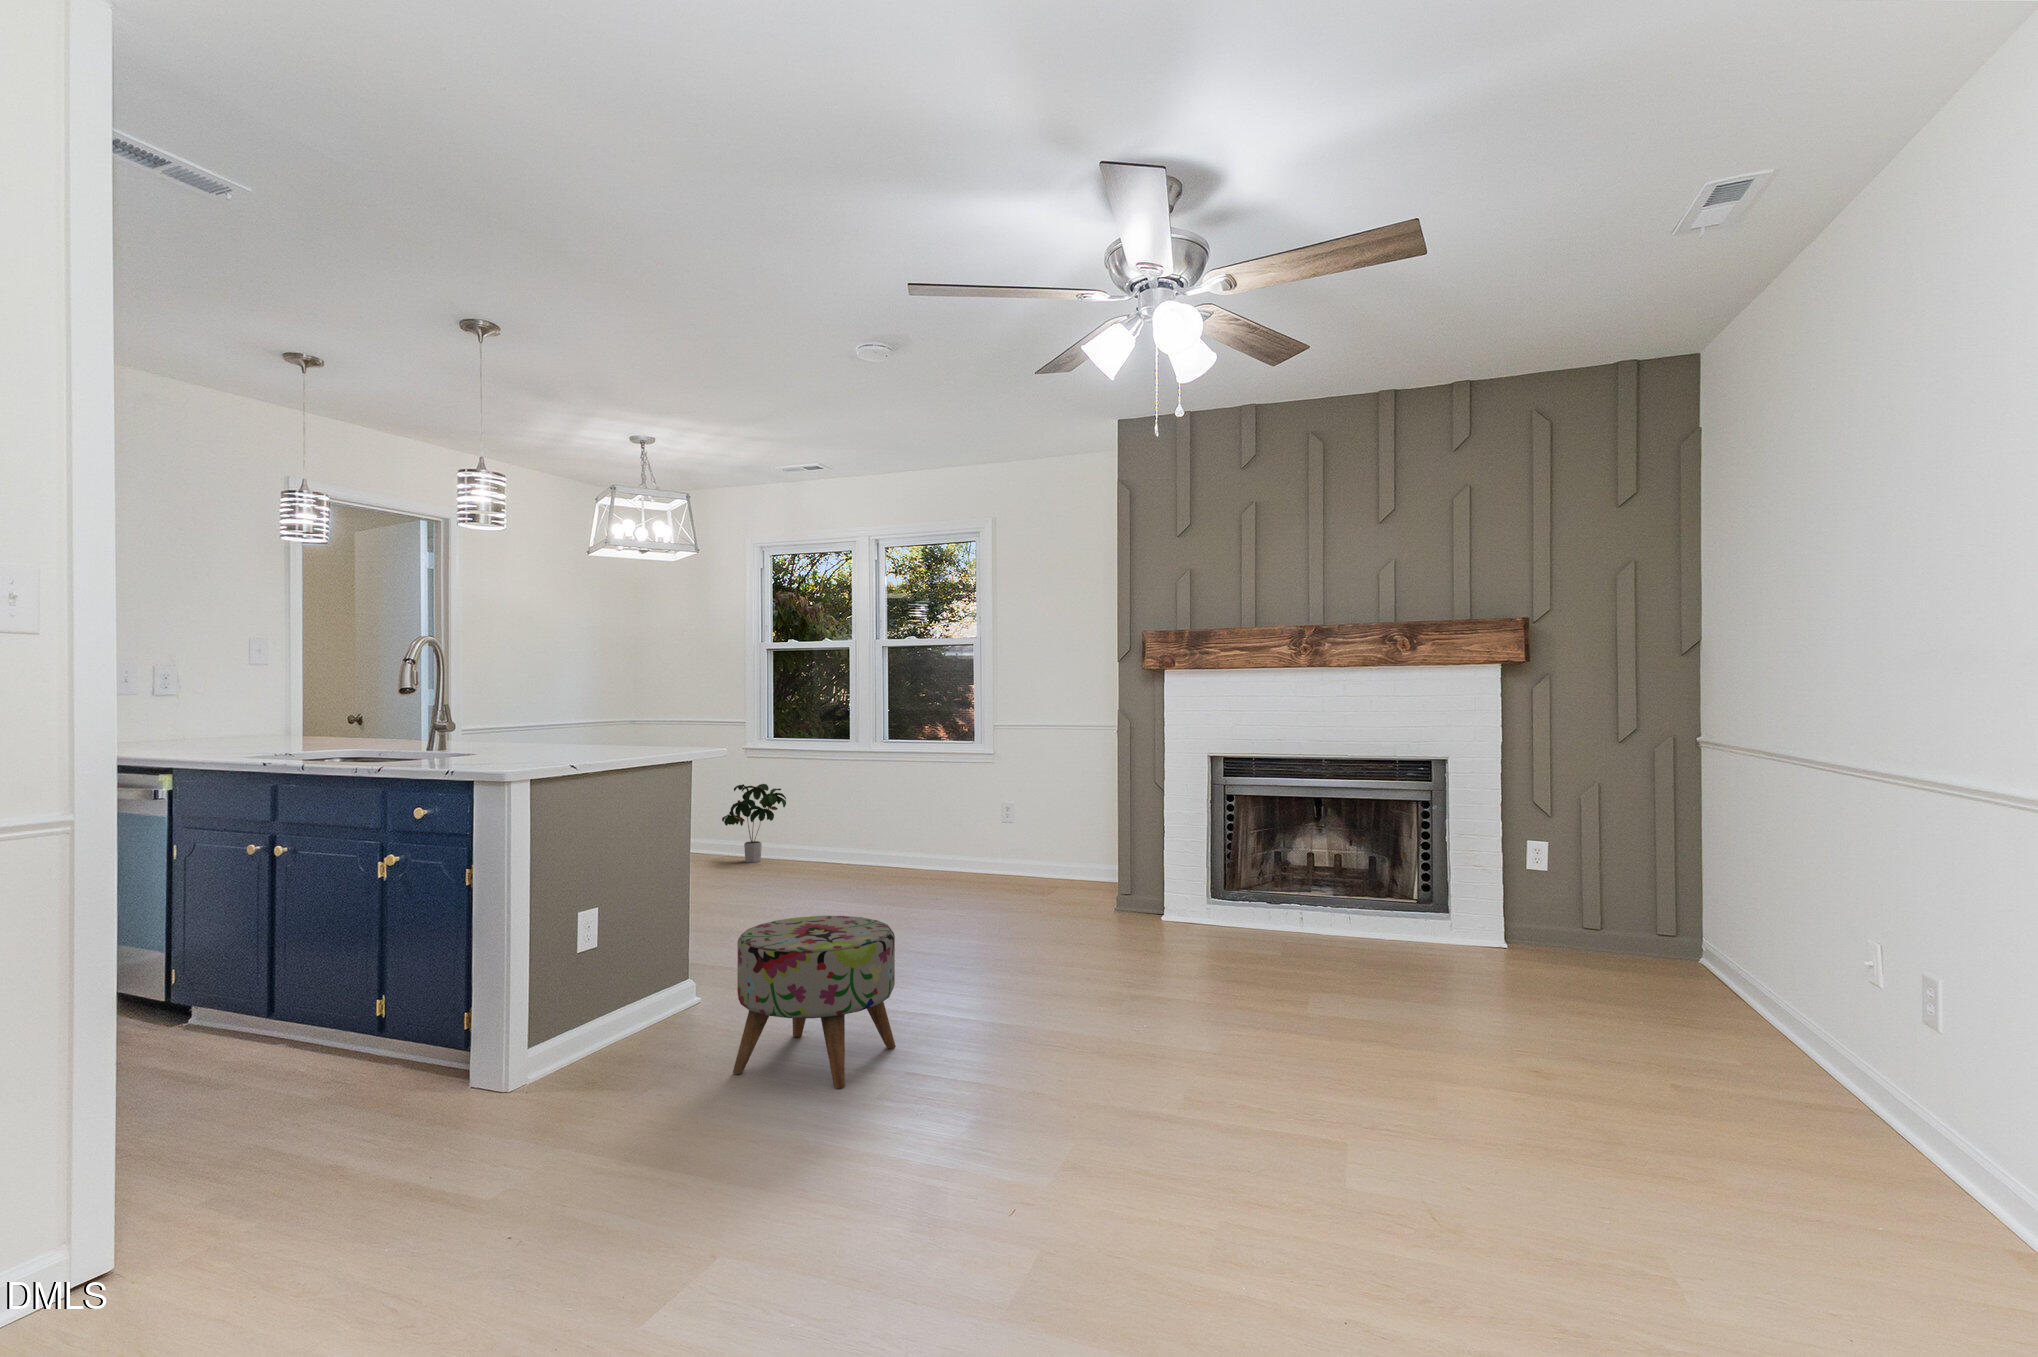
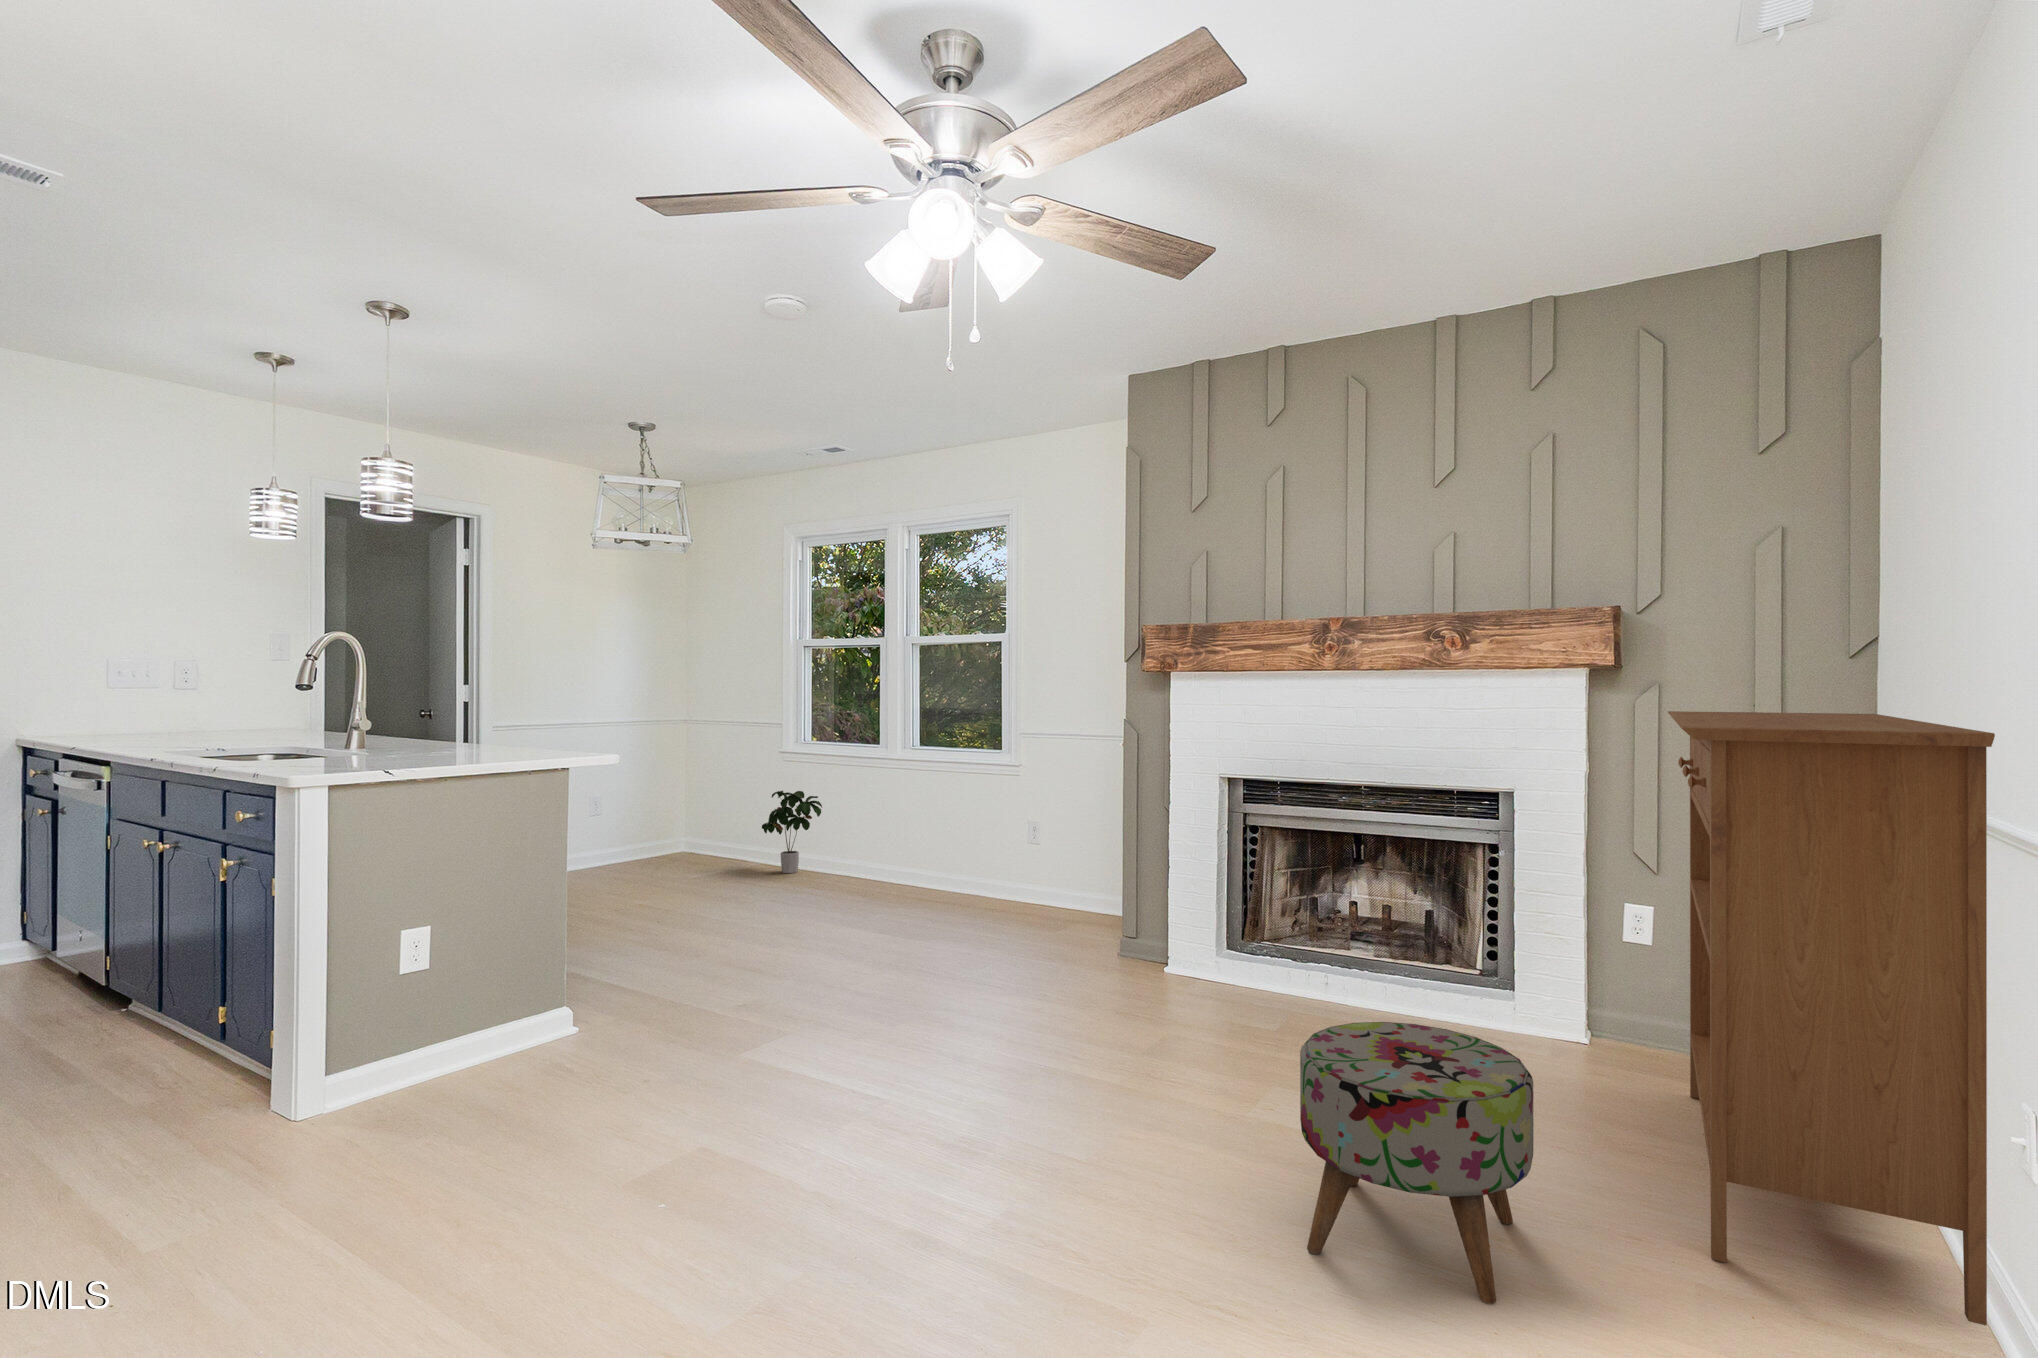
console table: none [1570,694,1826,1074] -> present [1668,711,1995,1325]
ottoman: present [733,916,895,1088] -> present [1300,1022,1534,1304]

